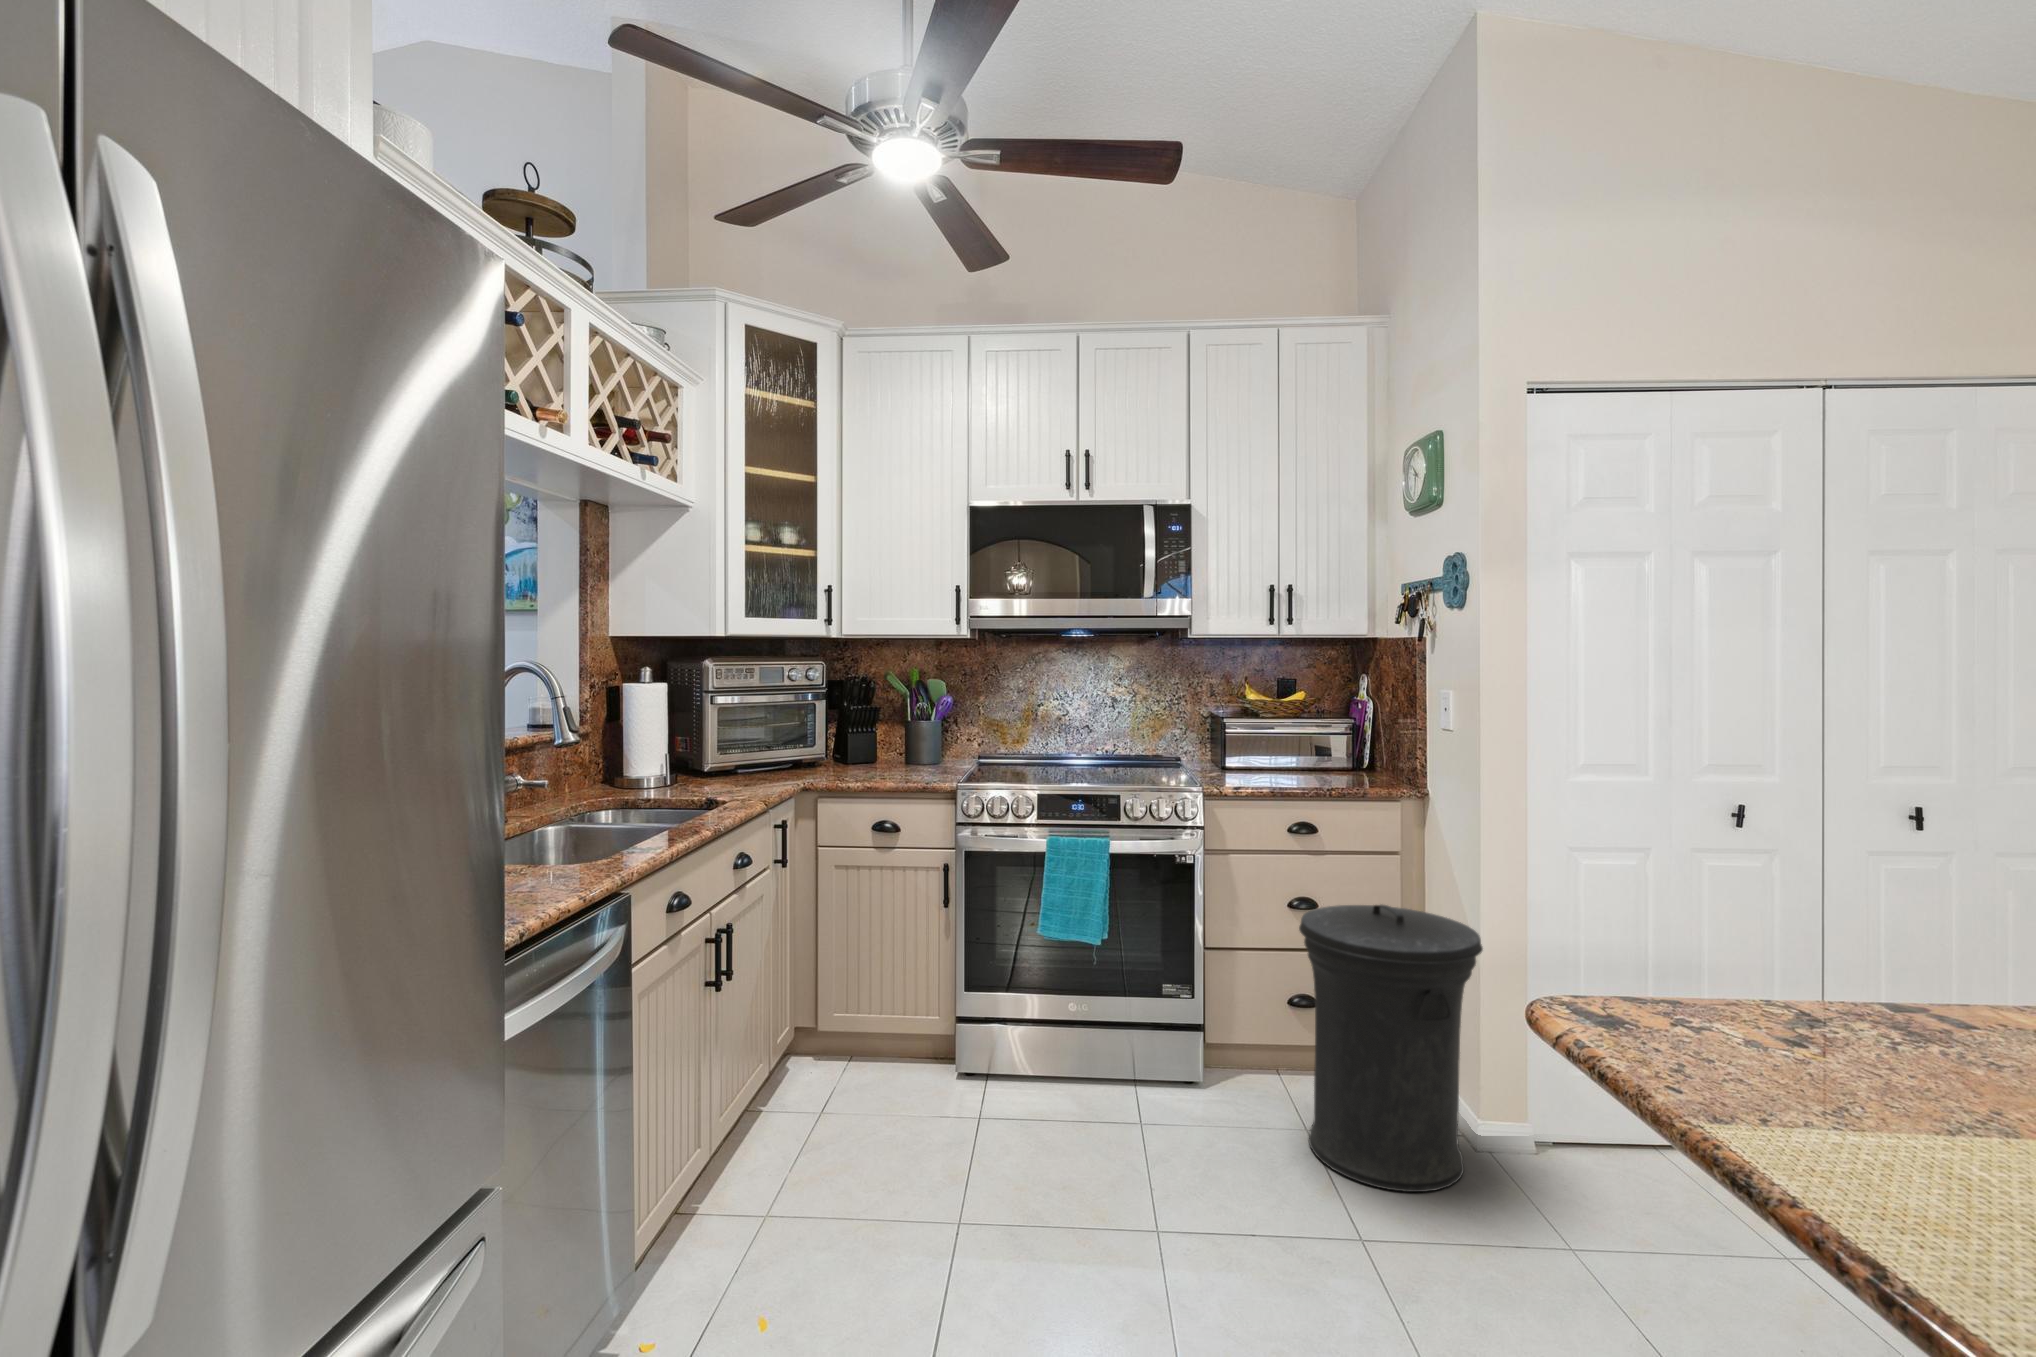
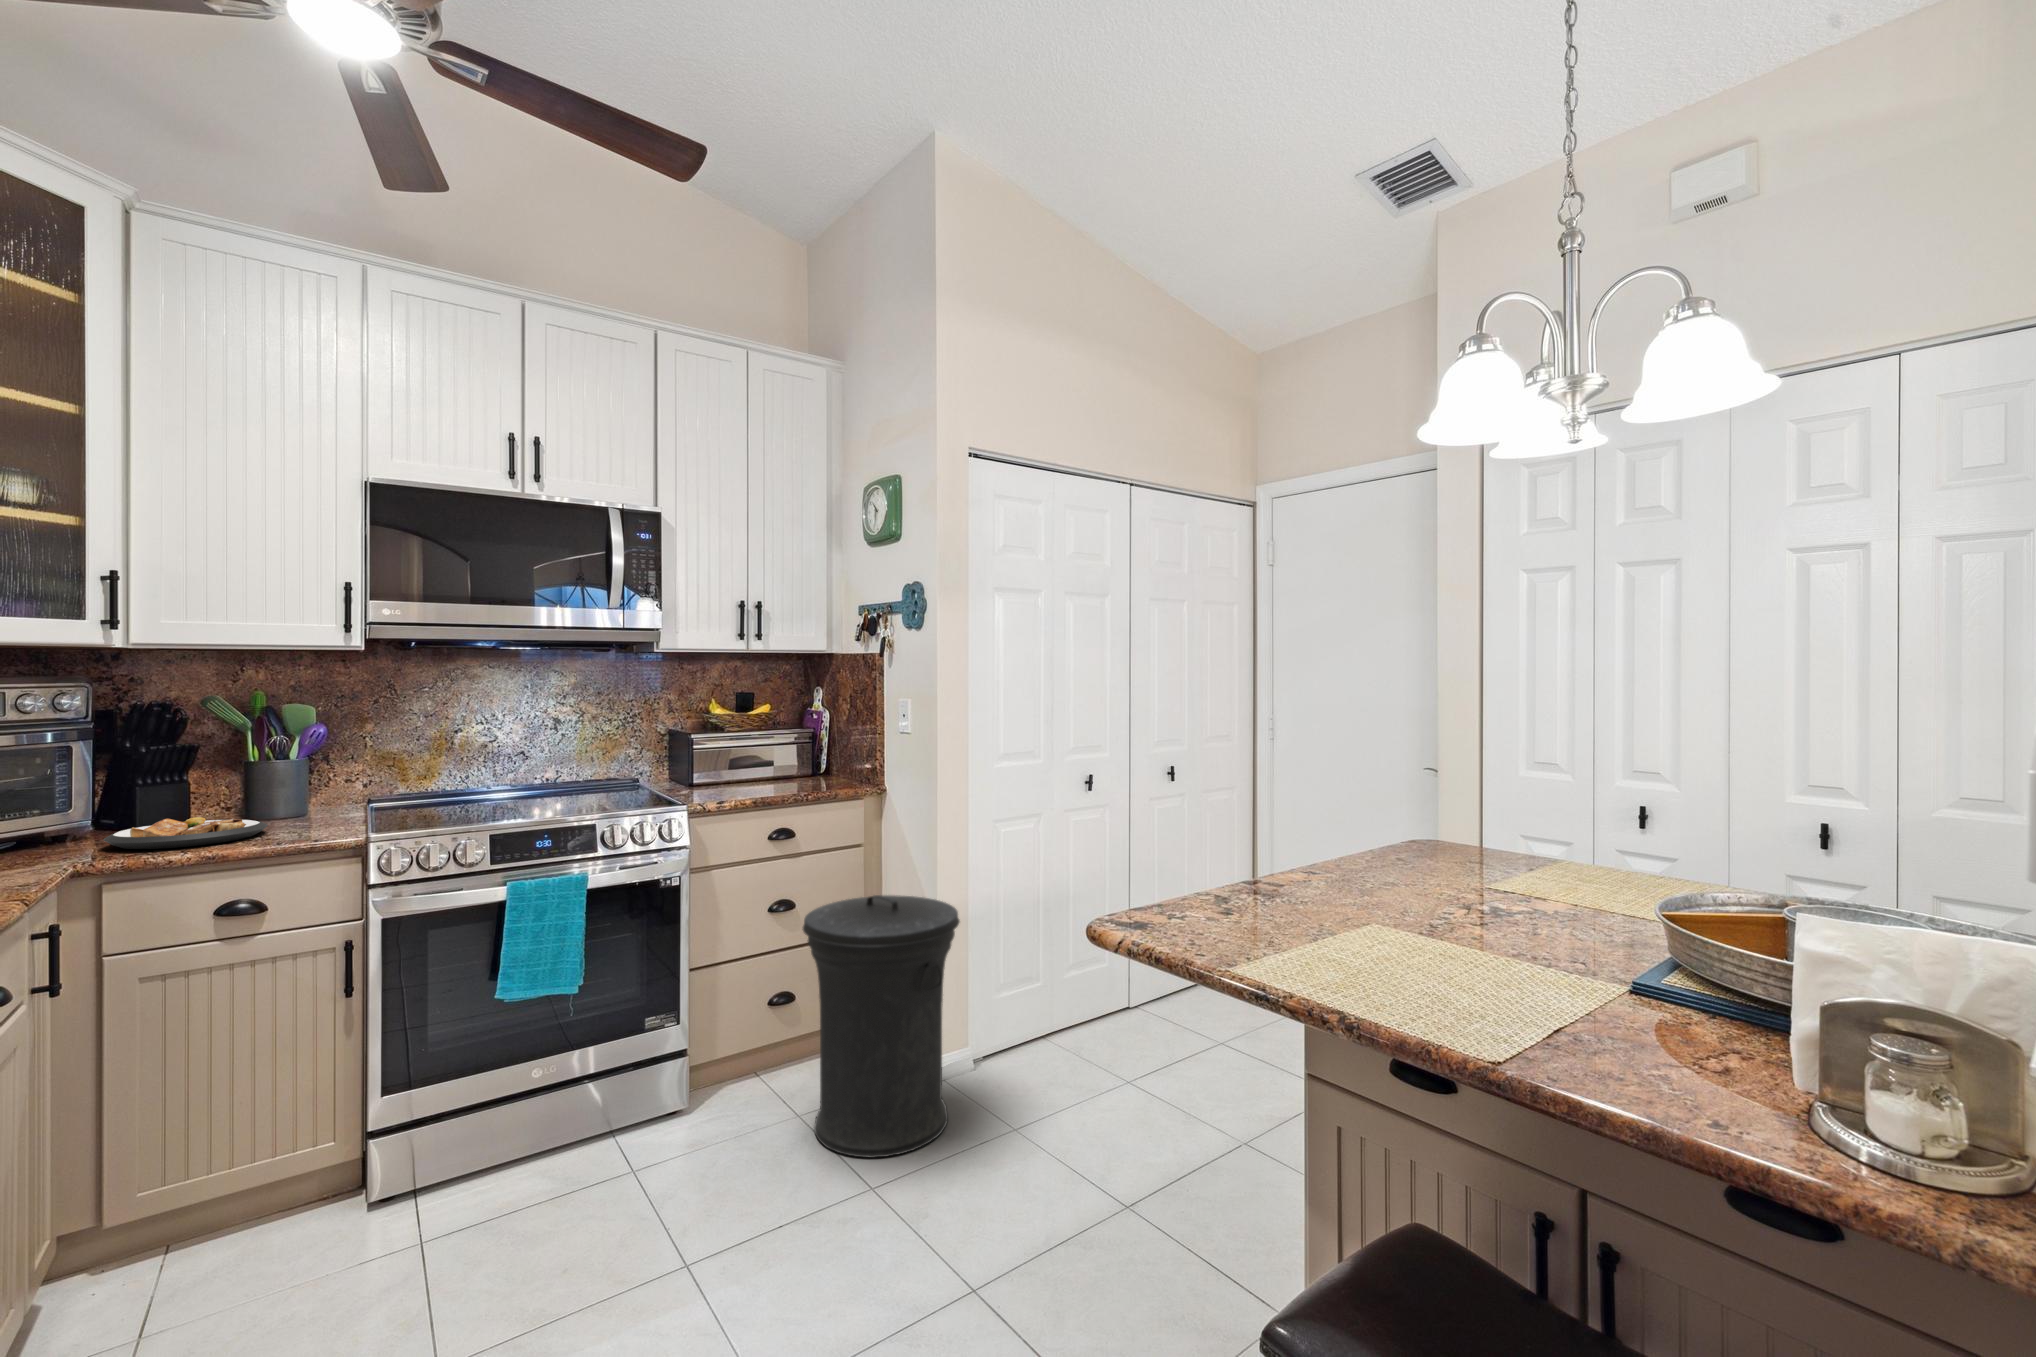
plate: none [822,760,907,779] -> present [103,817,268,849]

